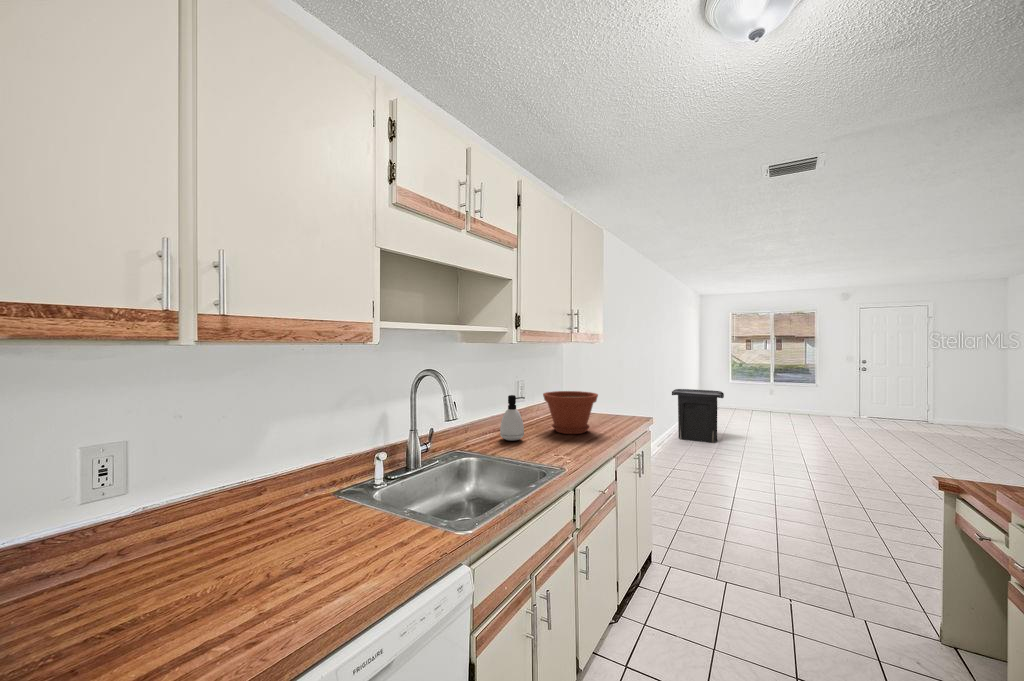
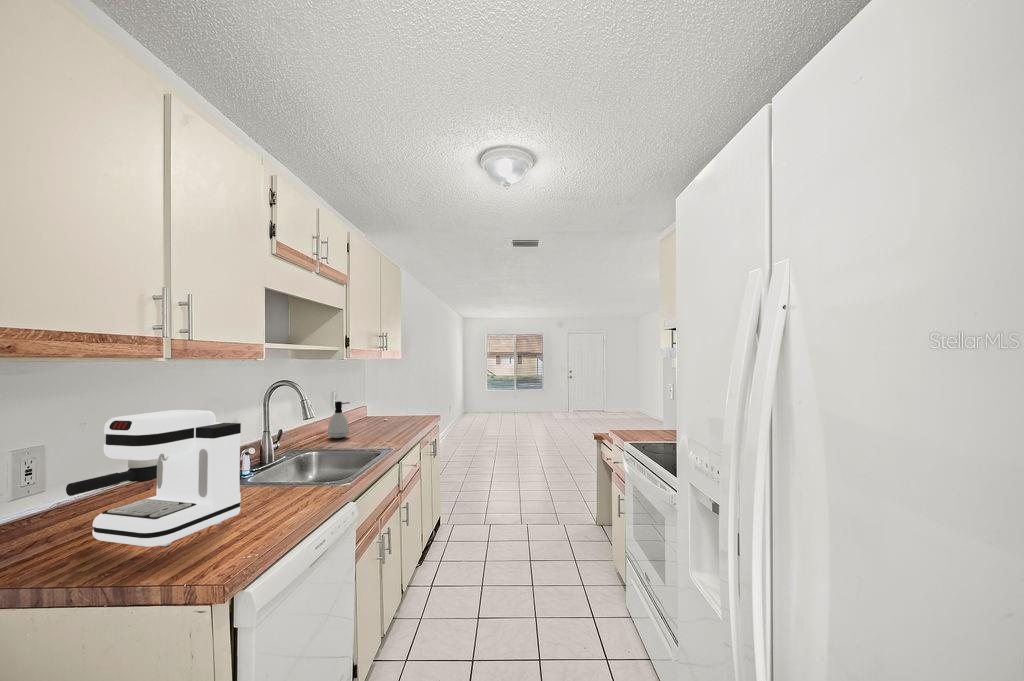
trash can: present [672,389,724,443] -> none [443,397,483,440]
plant pot: present [543,391,598,434] -> none [359,397,404,430]
coffee maker: none [65,409,286,616] -> present [66,410,241,547]

